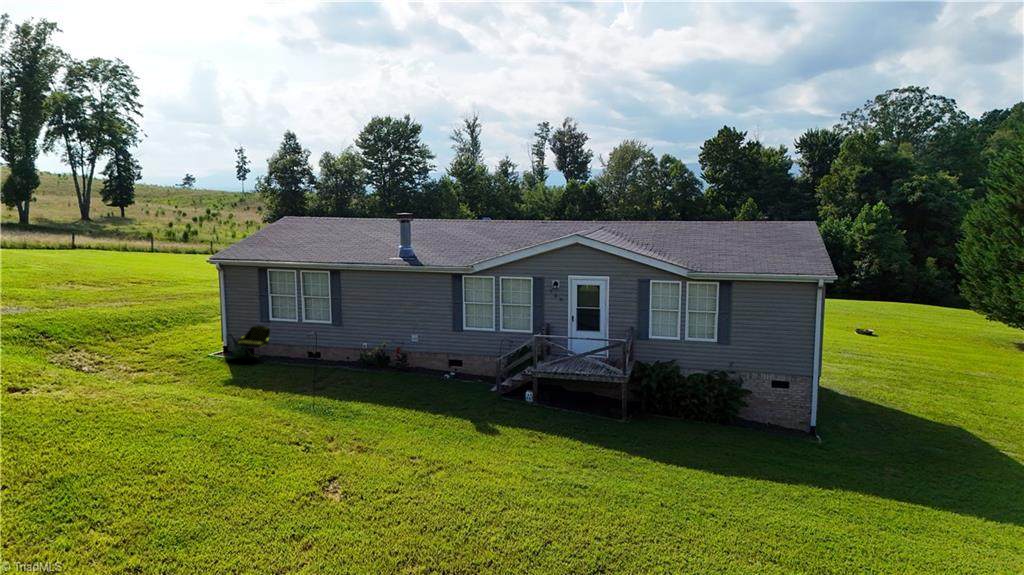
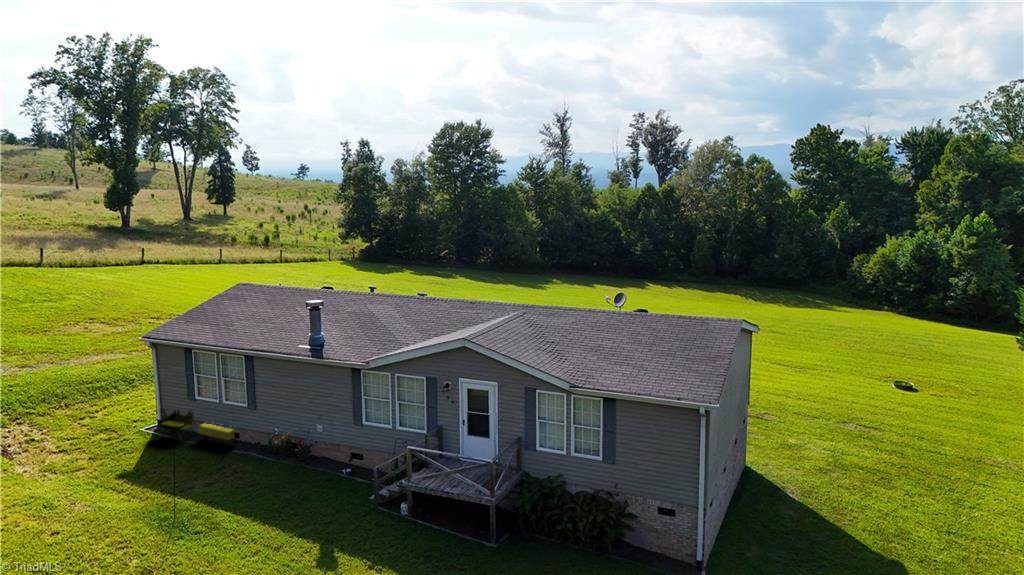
bench: none [277,342,319,364] -> present [199,422,235,447]

